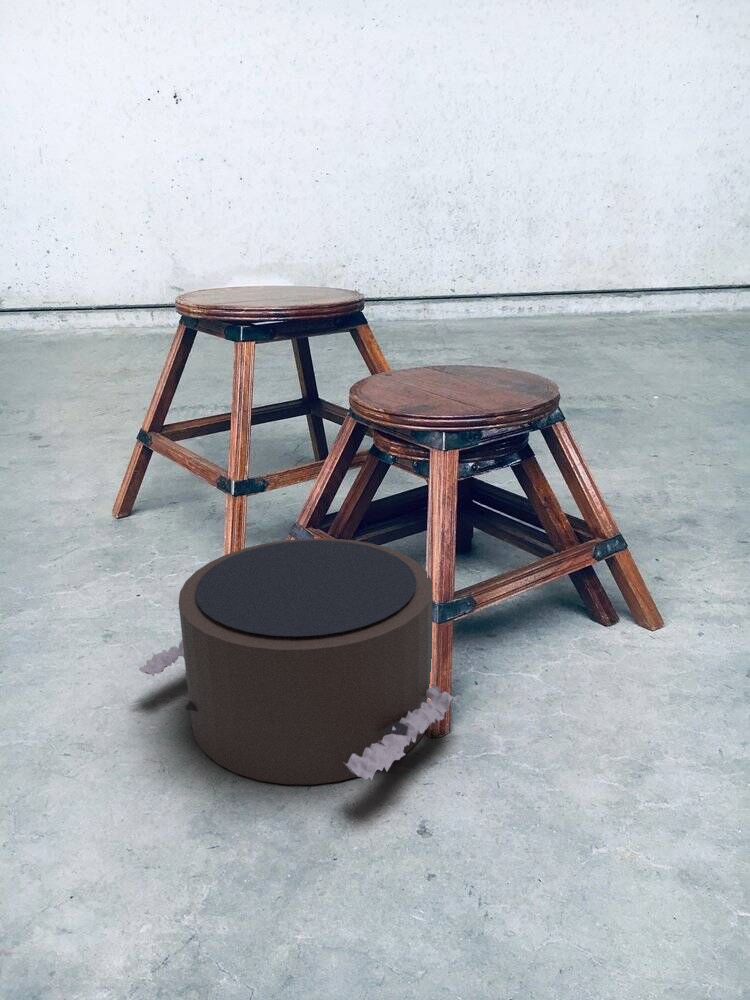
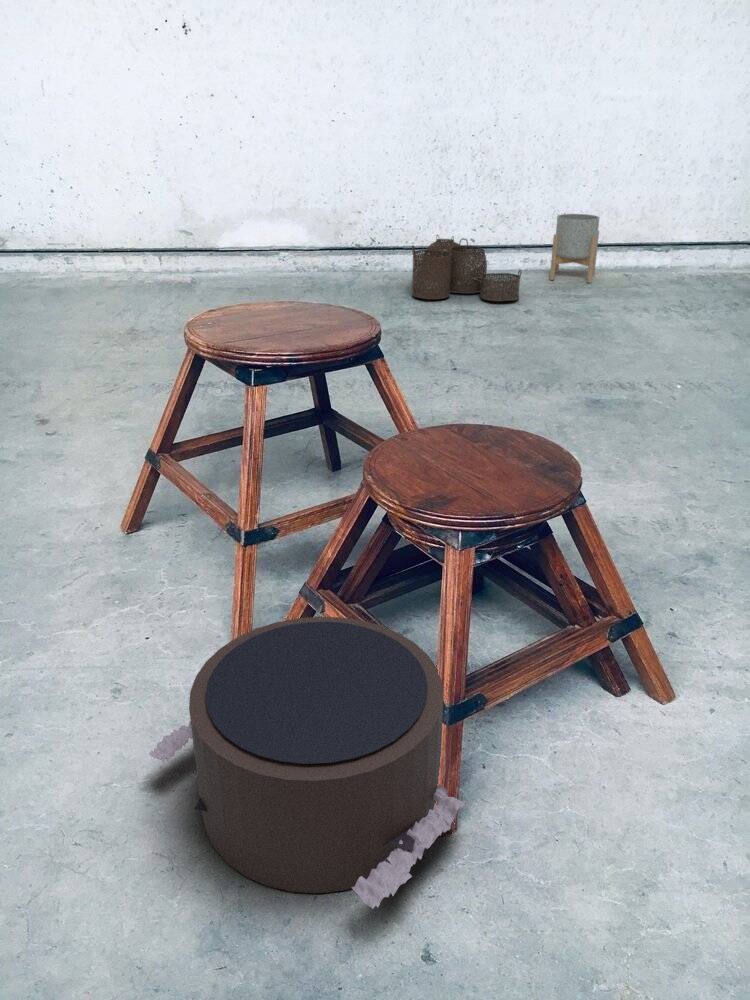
planter: none [527,262,572,324] -> present [550,214,600,282]
woven basket: none [394,284,500,339] -> present [412,235,522,301]

